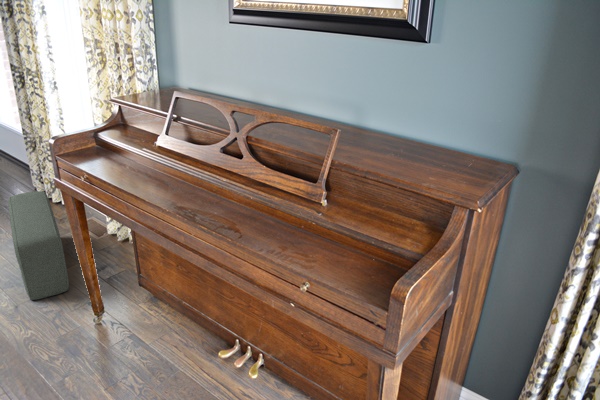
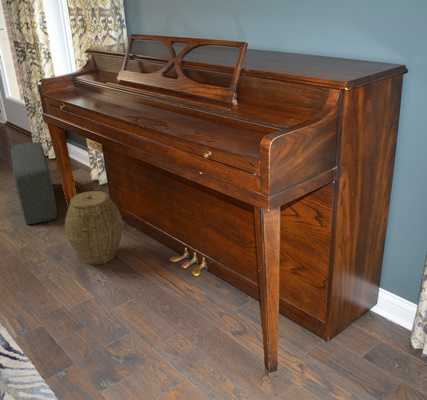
woven basket: none [86,273,159,362] -> present [65,191,123,265]

